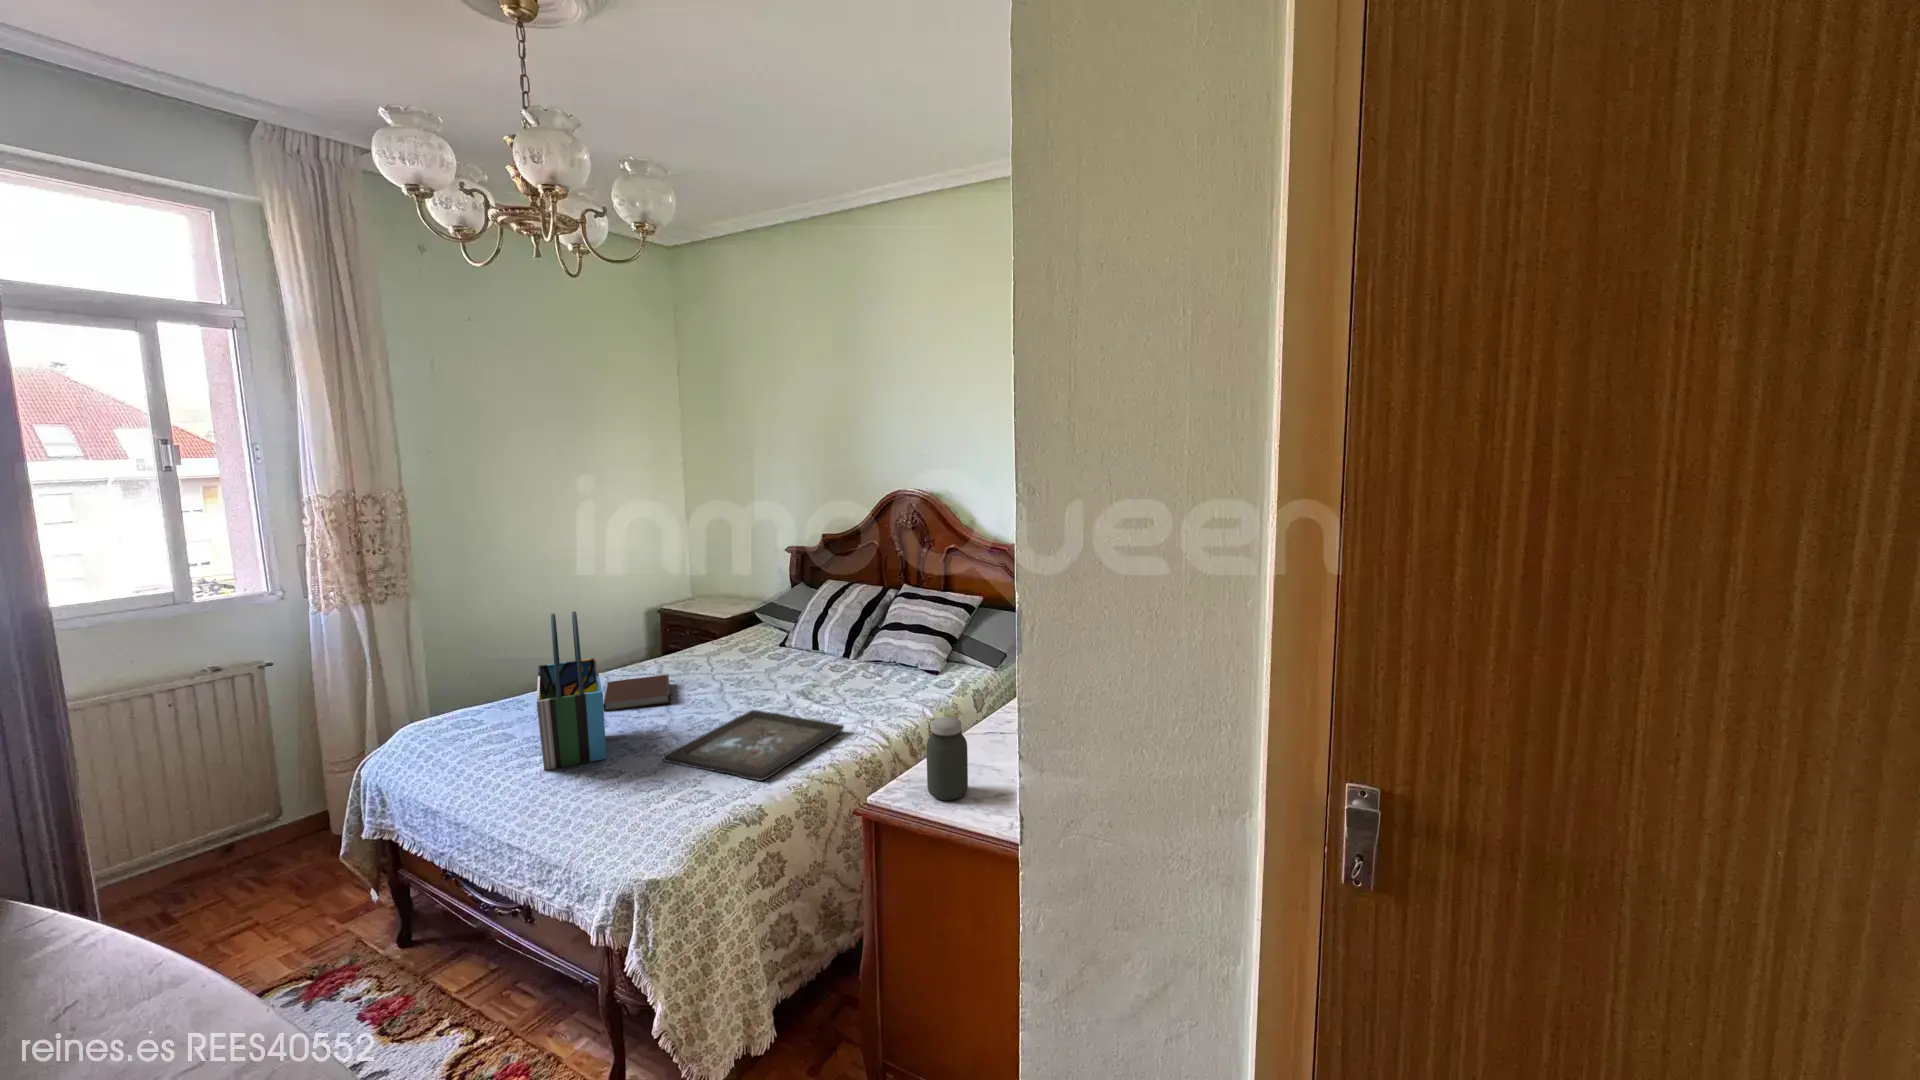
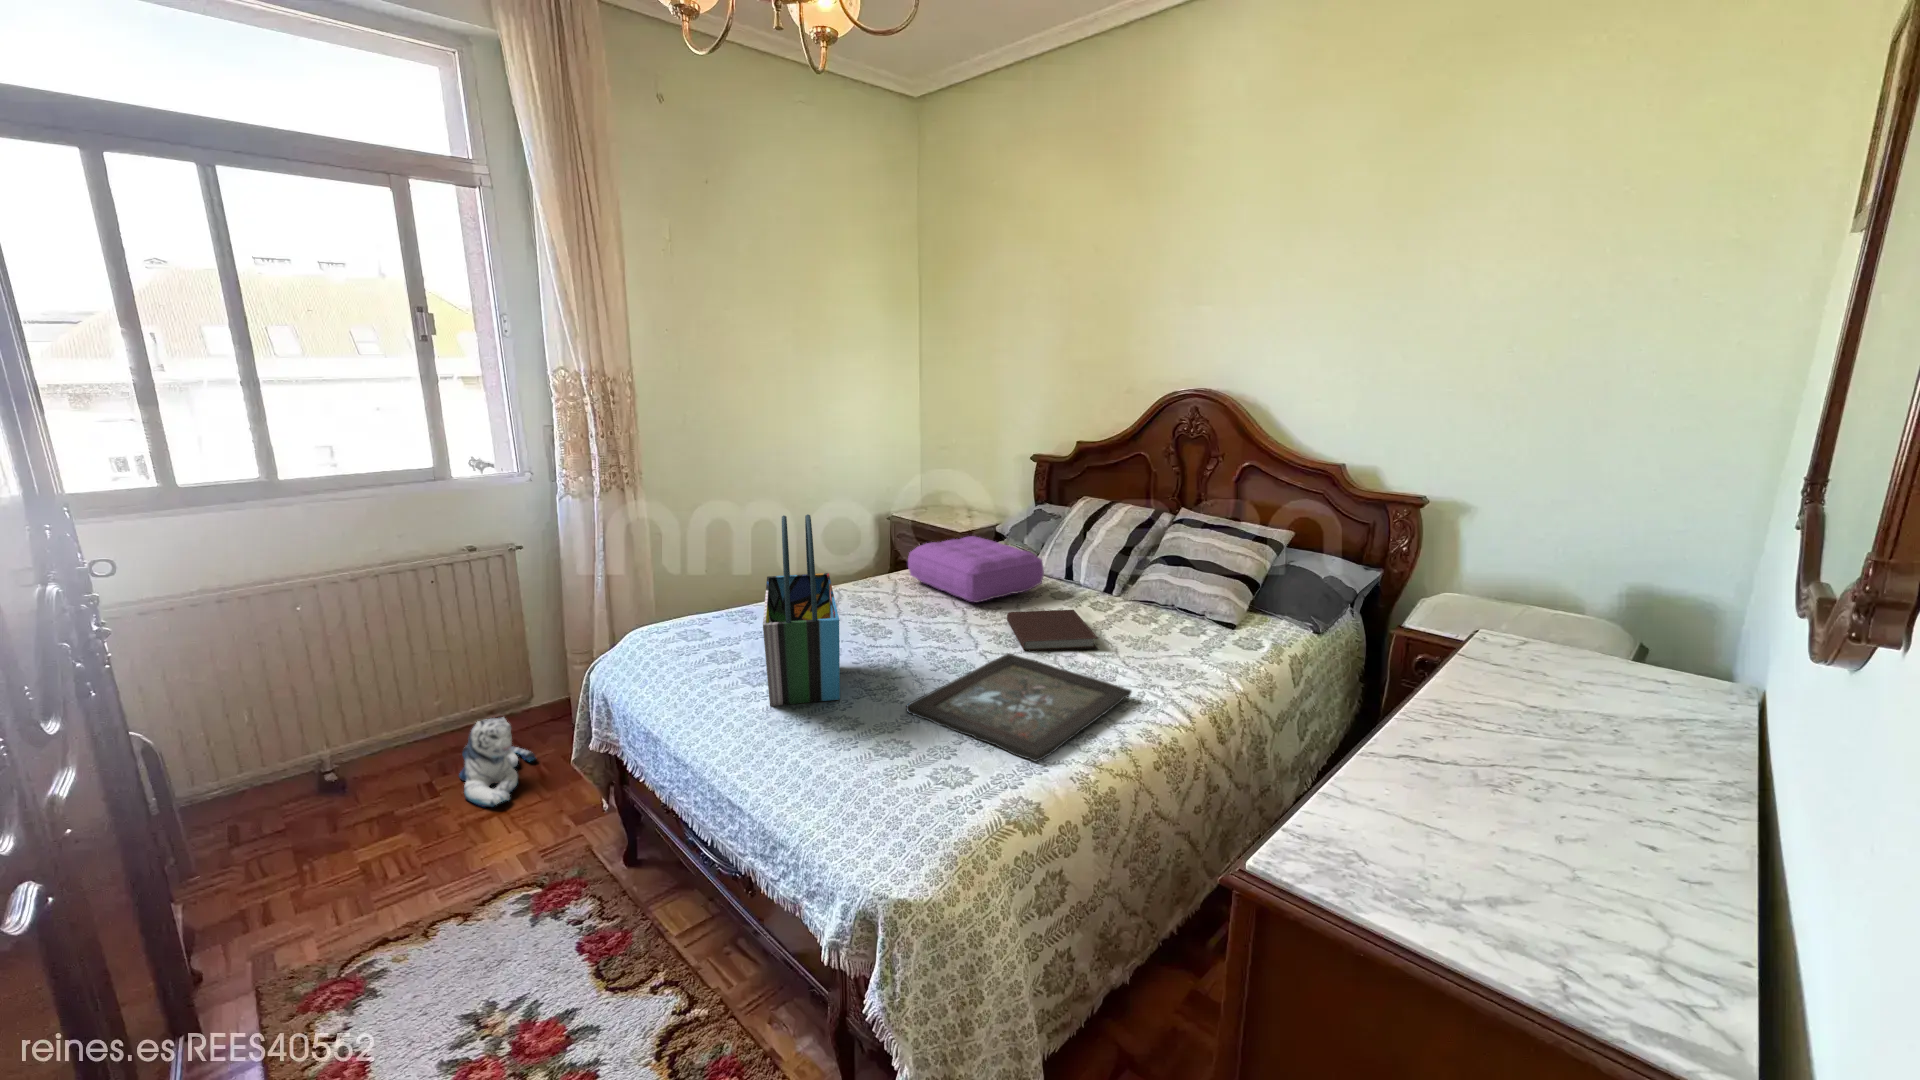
pillow: none [673,618,793,674] -> present [908,536,1044,602]
notebook: present [603,675,670,712] -> present [1007,610,1098,651]
jar: present [926,717,968,800] -> none [1361,742,1455,891]
plush toy: none [193,834,286,925] -> present [459,717,535,807]

